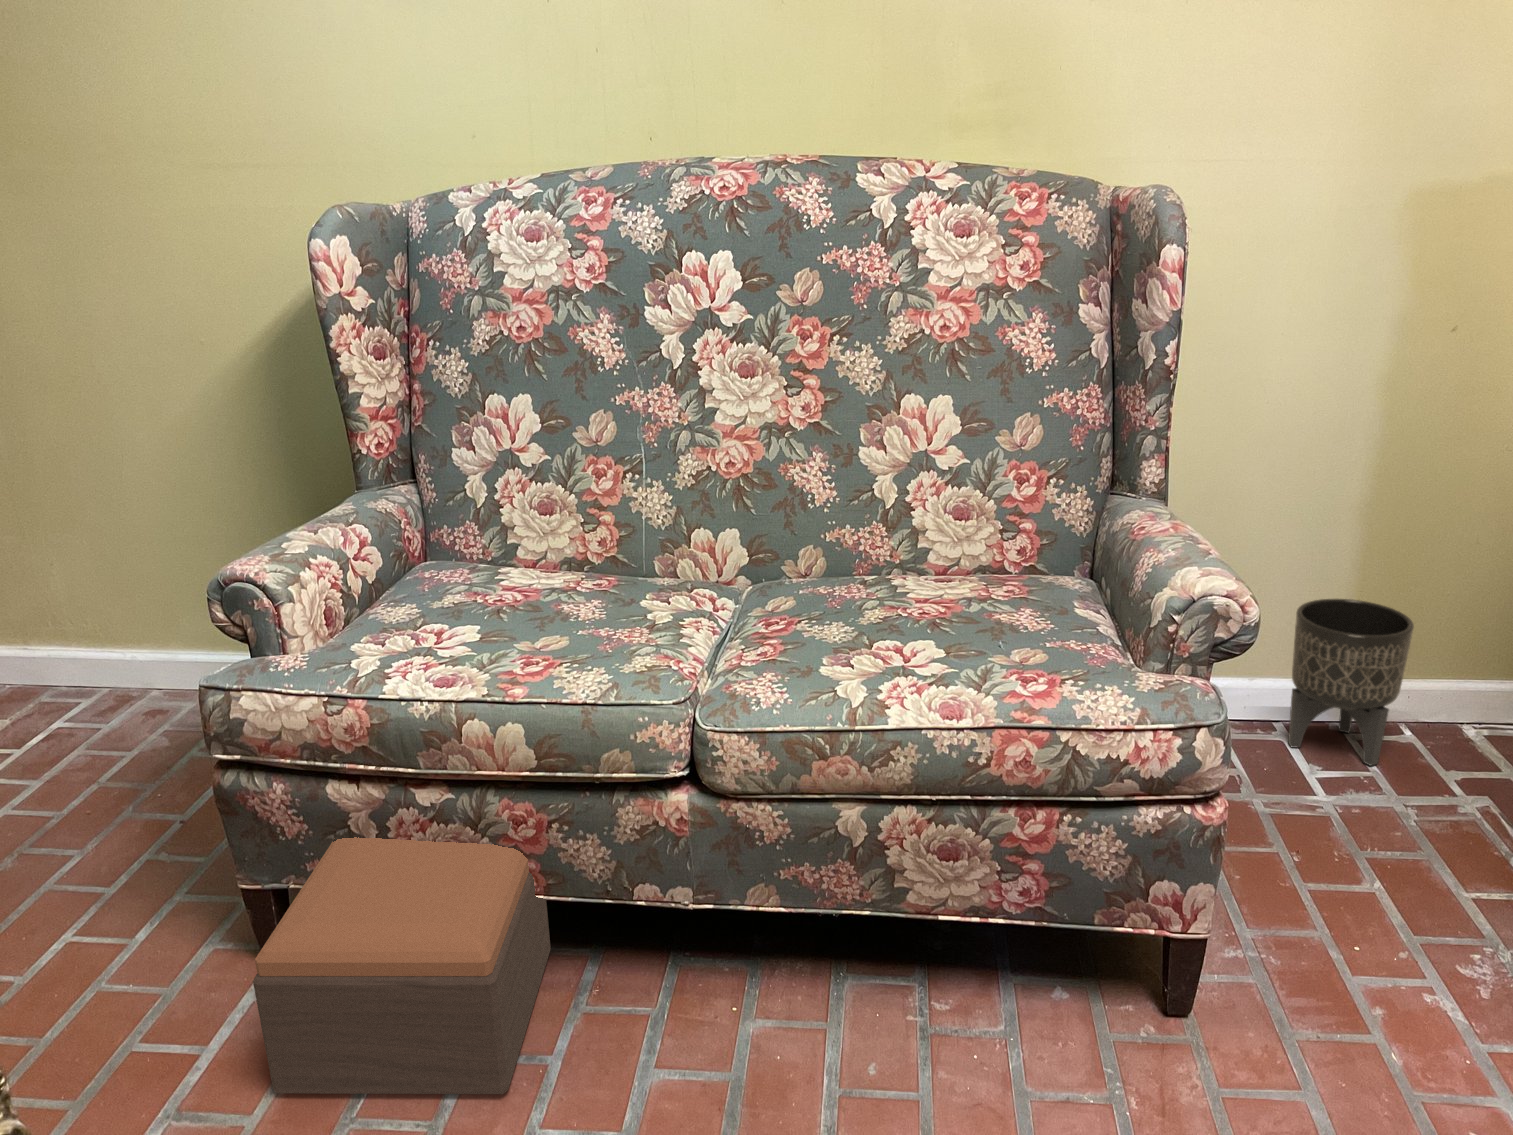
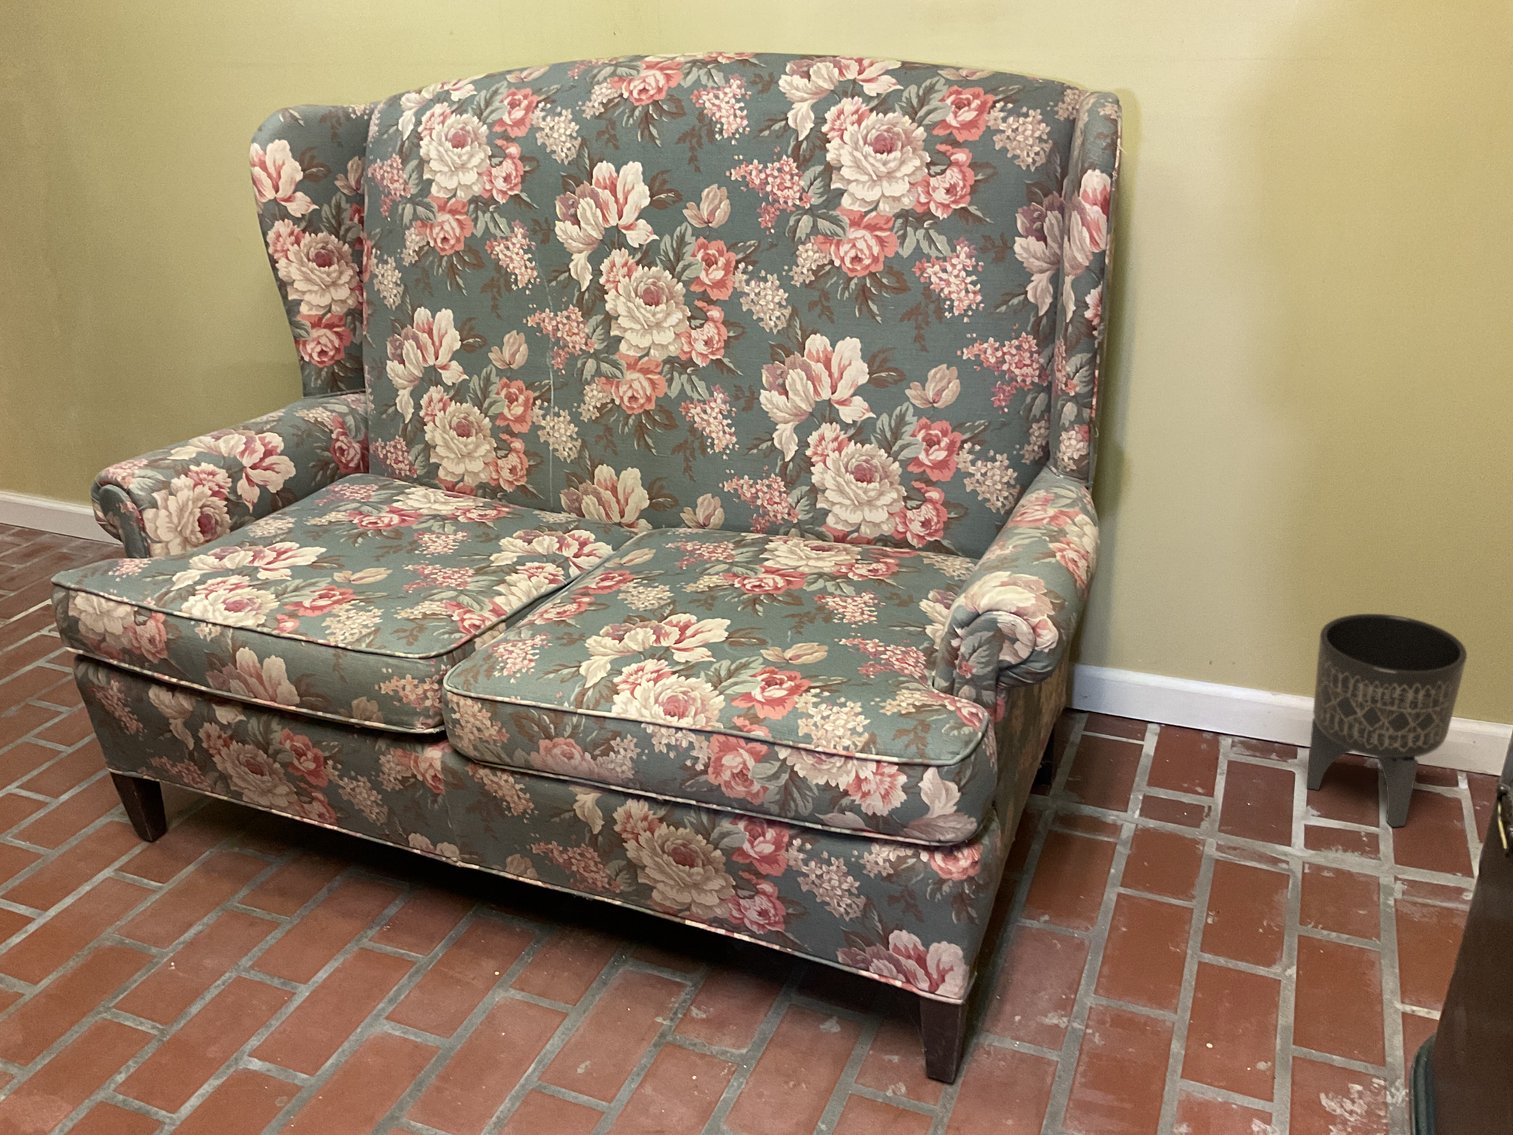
footstool: present [253,837,551,1094] -> none [25,736,366,1014]

